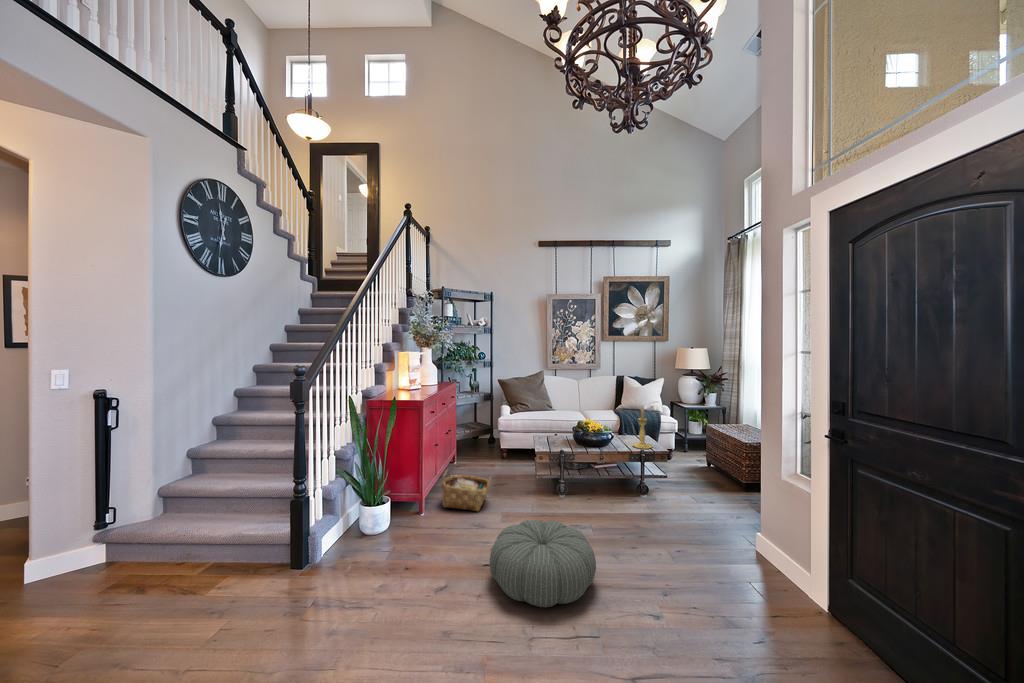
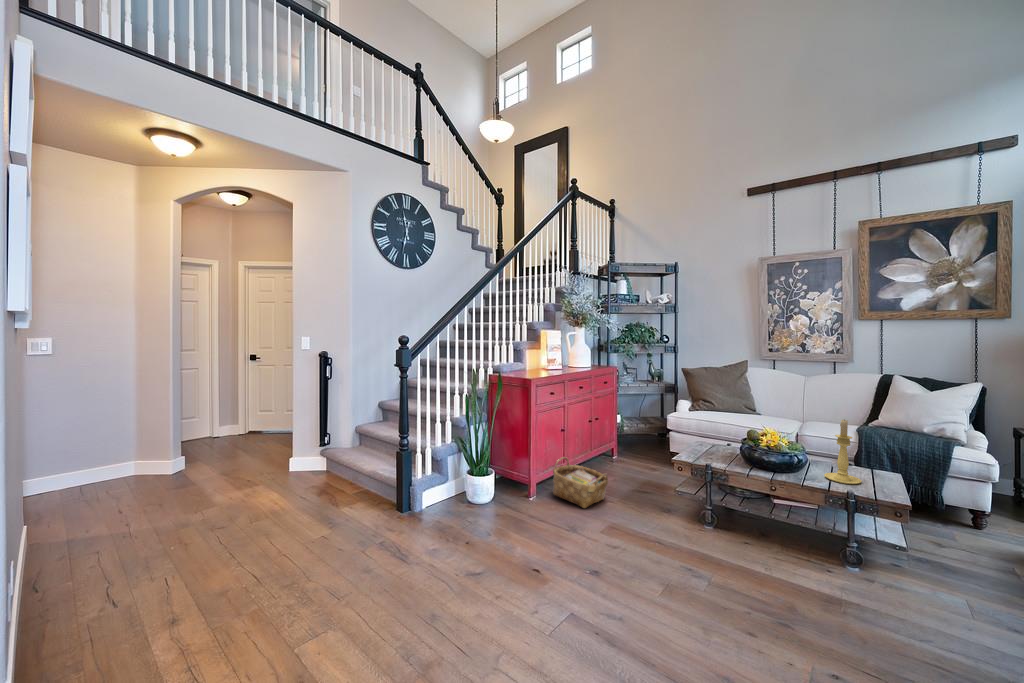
pouf: present [490,520,596,607] -> none [516,524,643,627]

